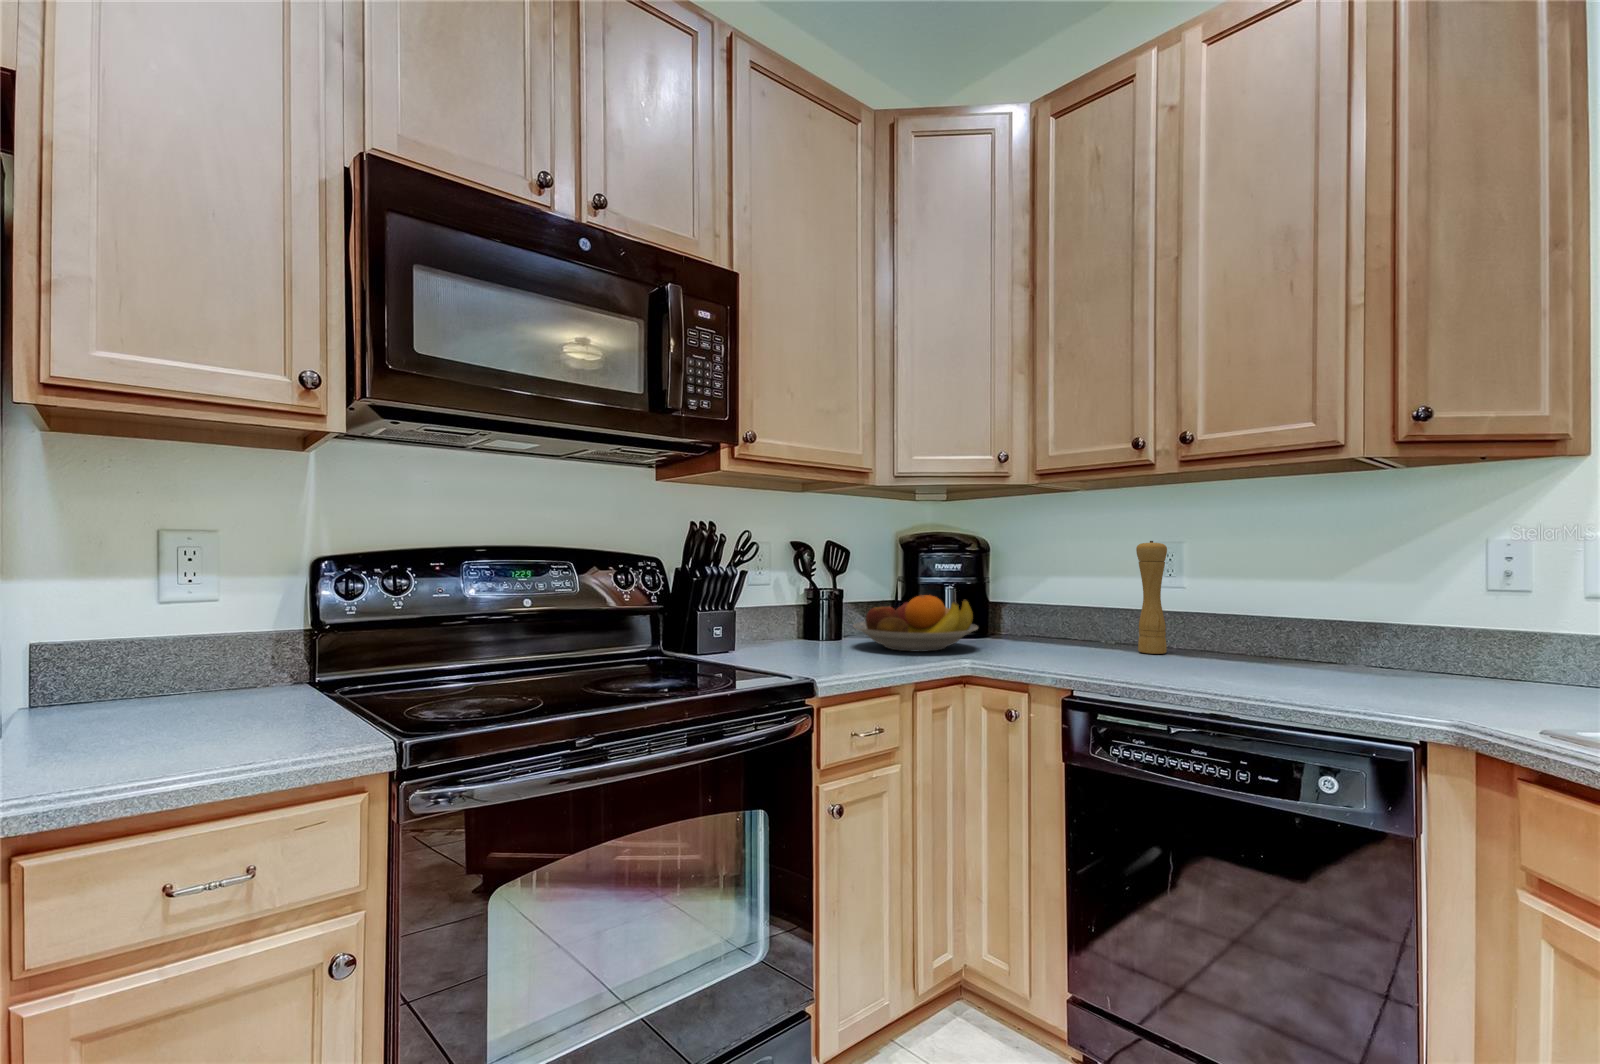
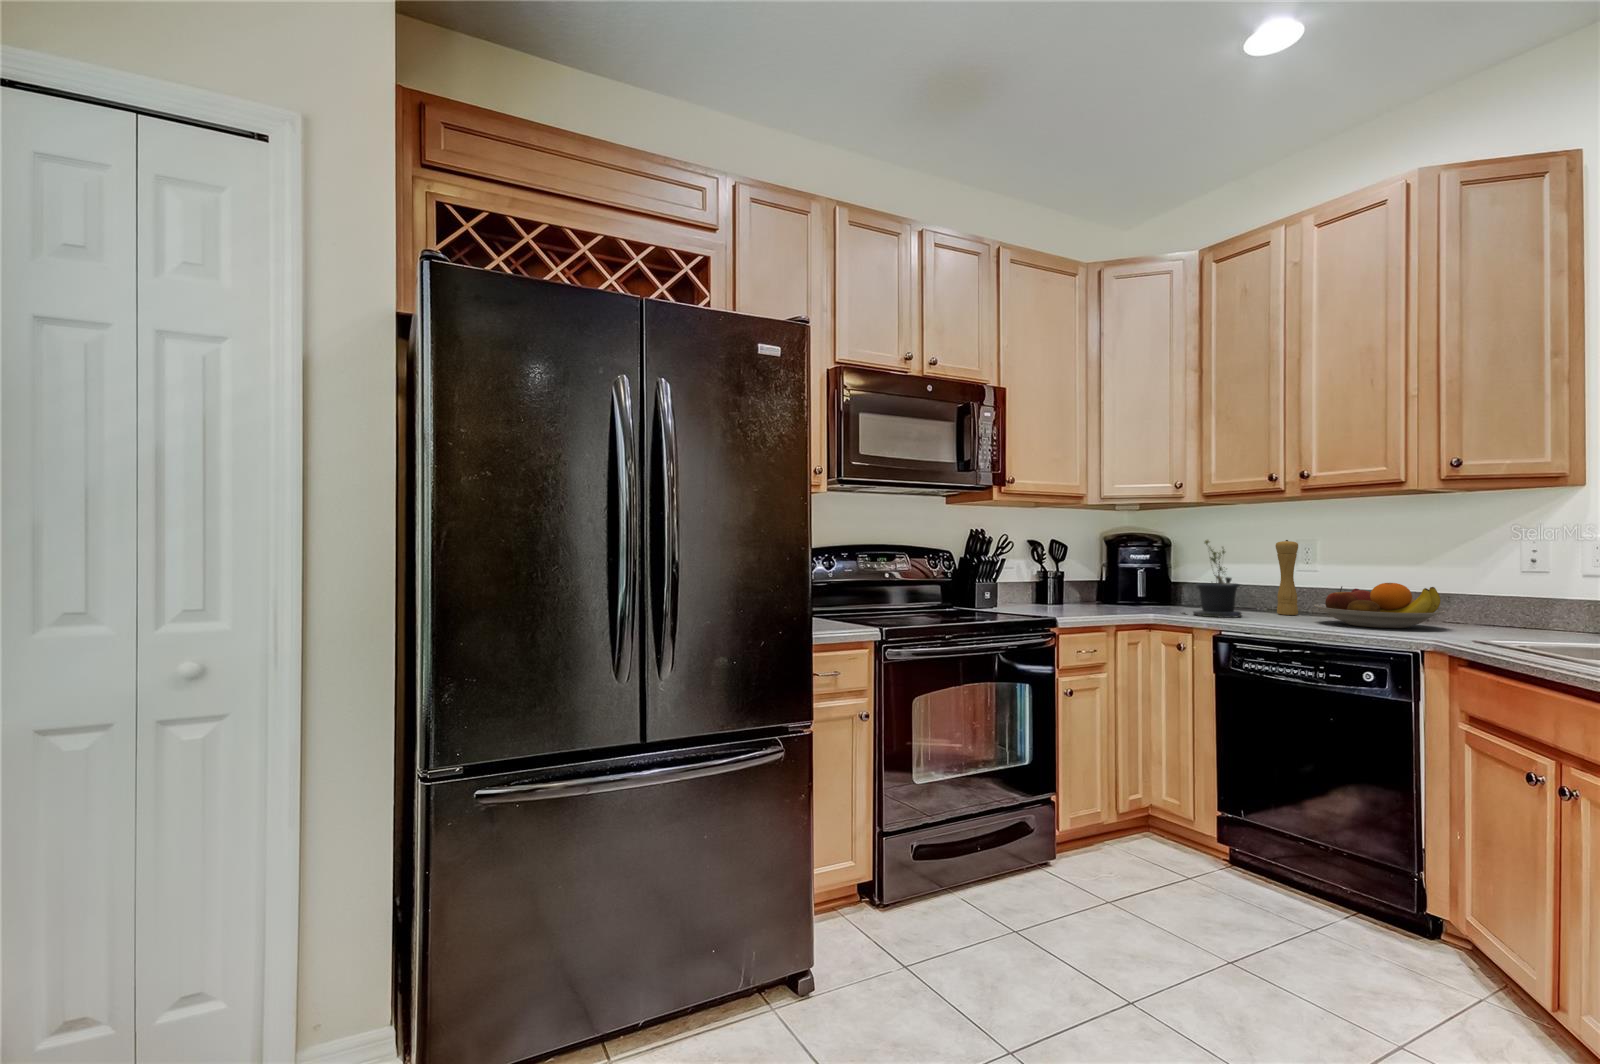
potted plant: none [1008,540,1098,665] -> present [1183,540,1242,618]
fruit bowl: present [853,595,978,652] -> present [1314,583,1445,628]

